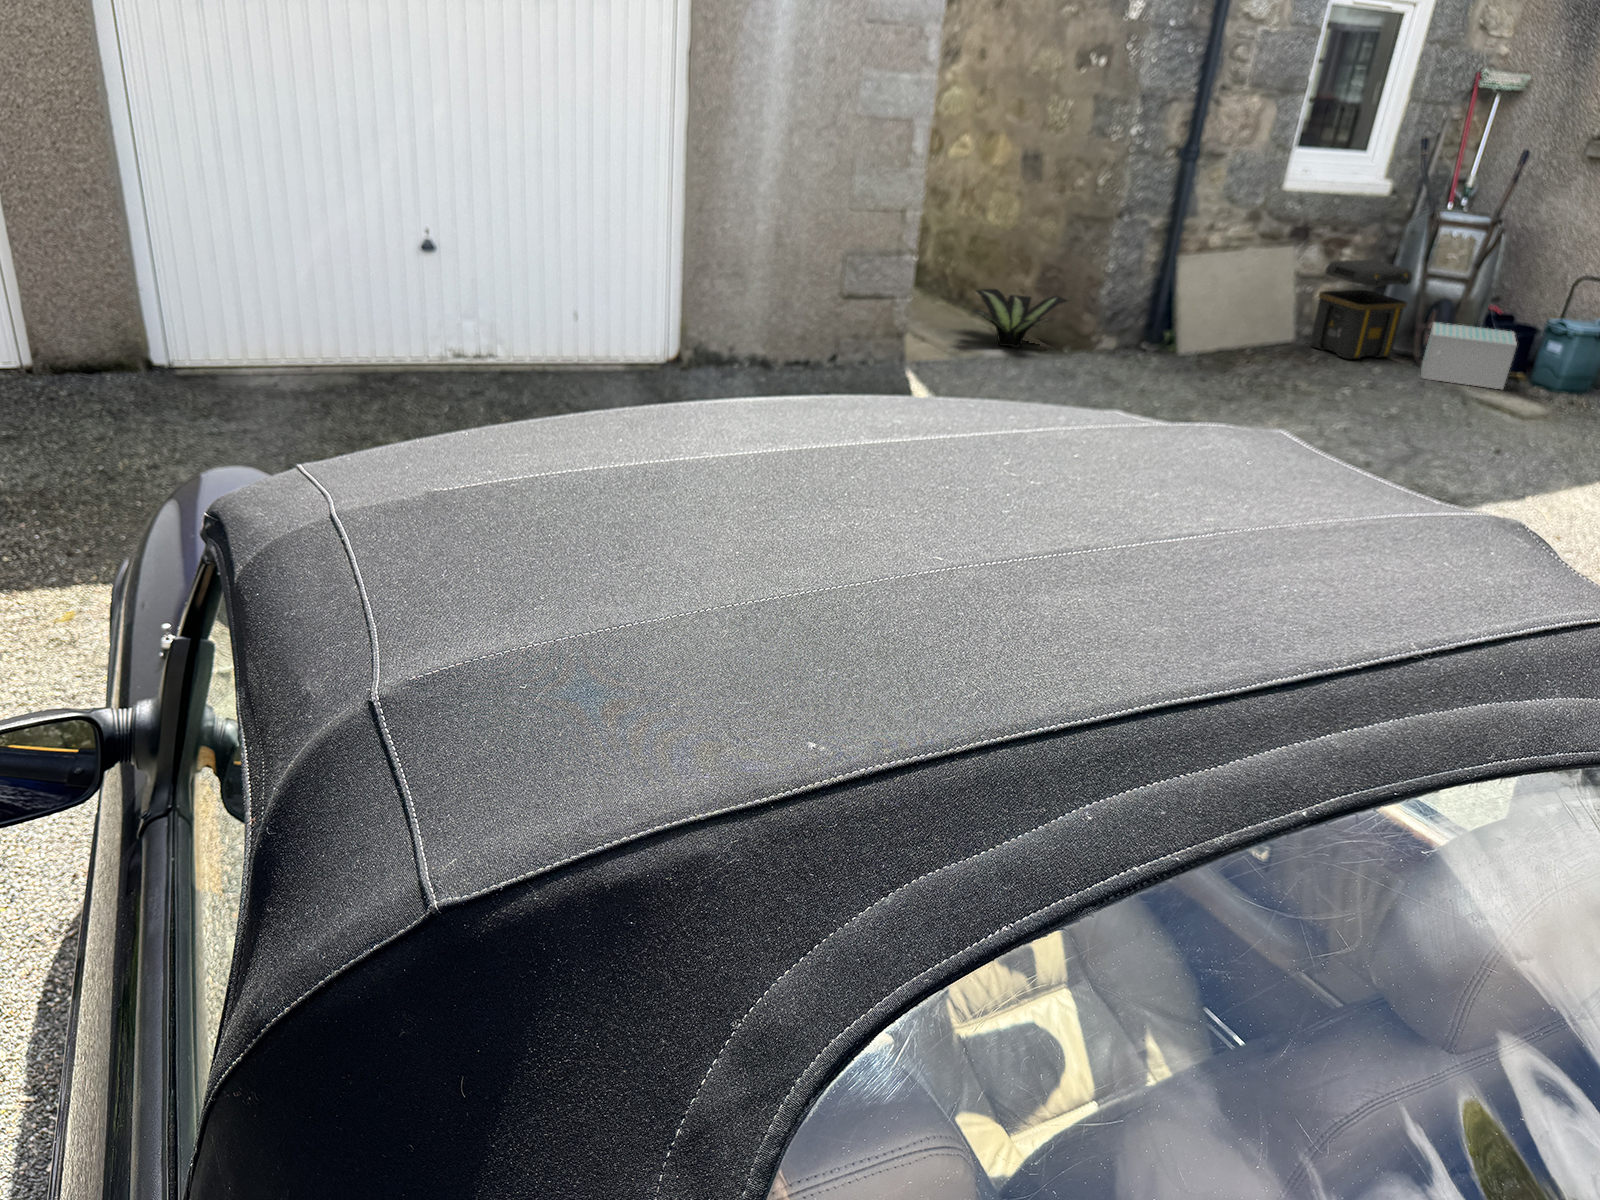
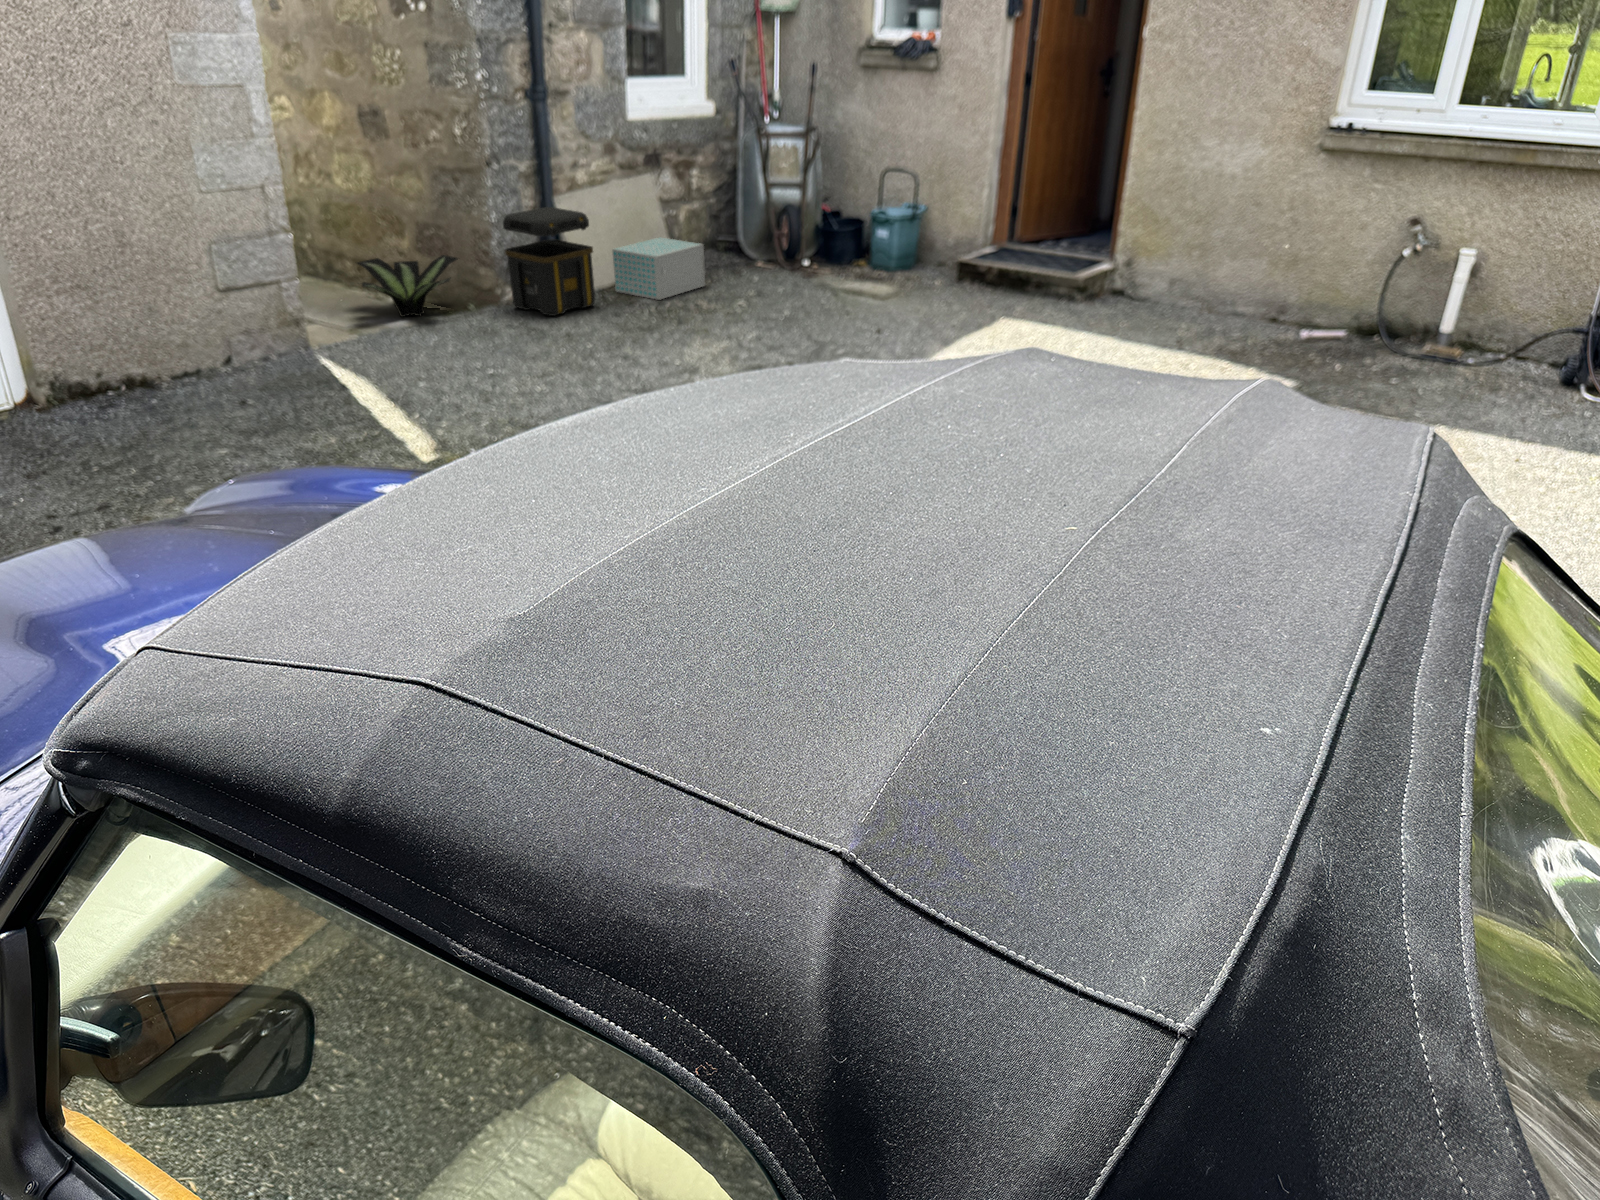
toolbox: present [1311,260,1412,359] -> present [503,207,595,316]
storage box: present [1421,322,1517,389] -> present [612,237,705,300]

